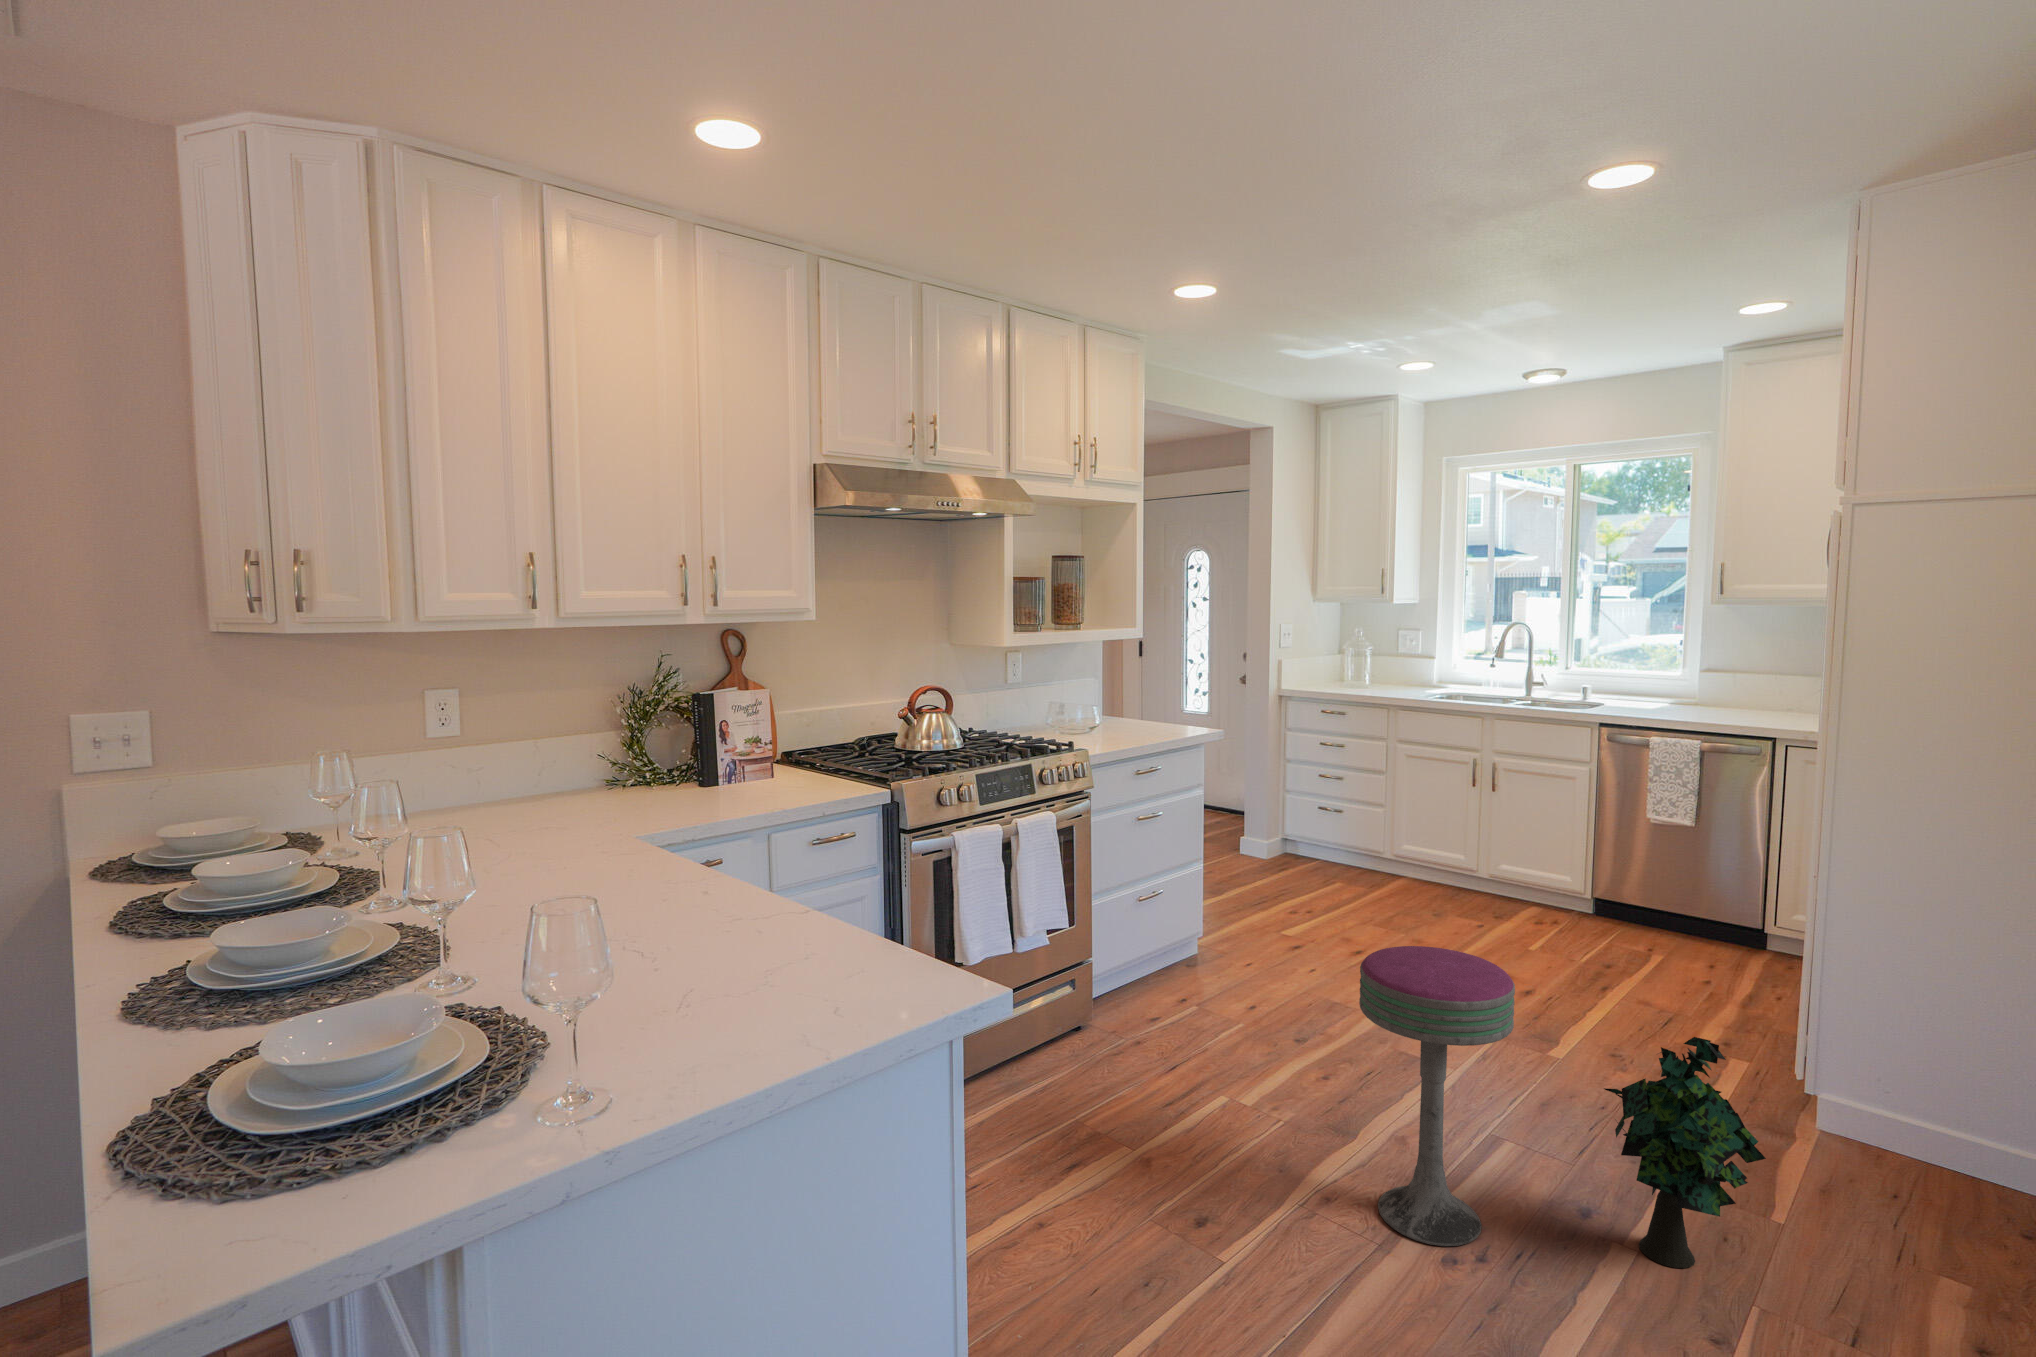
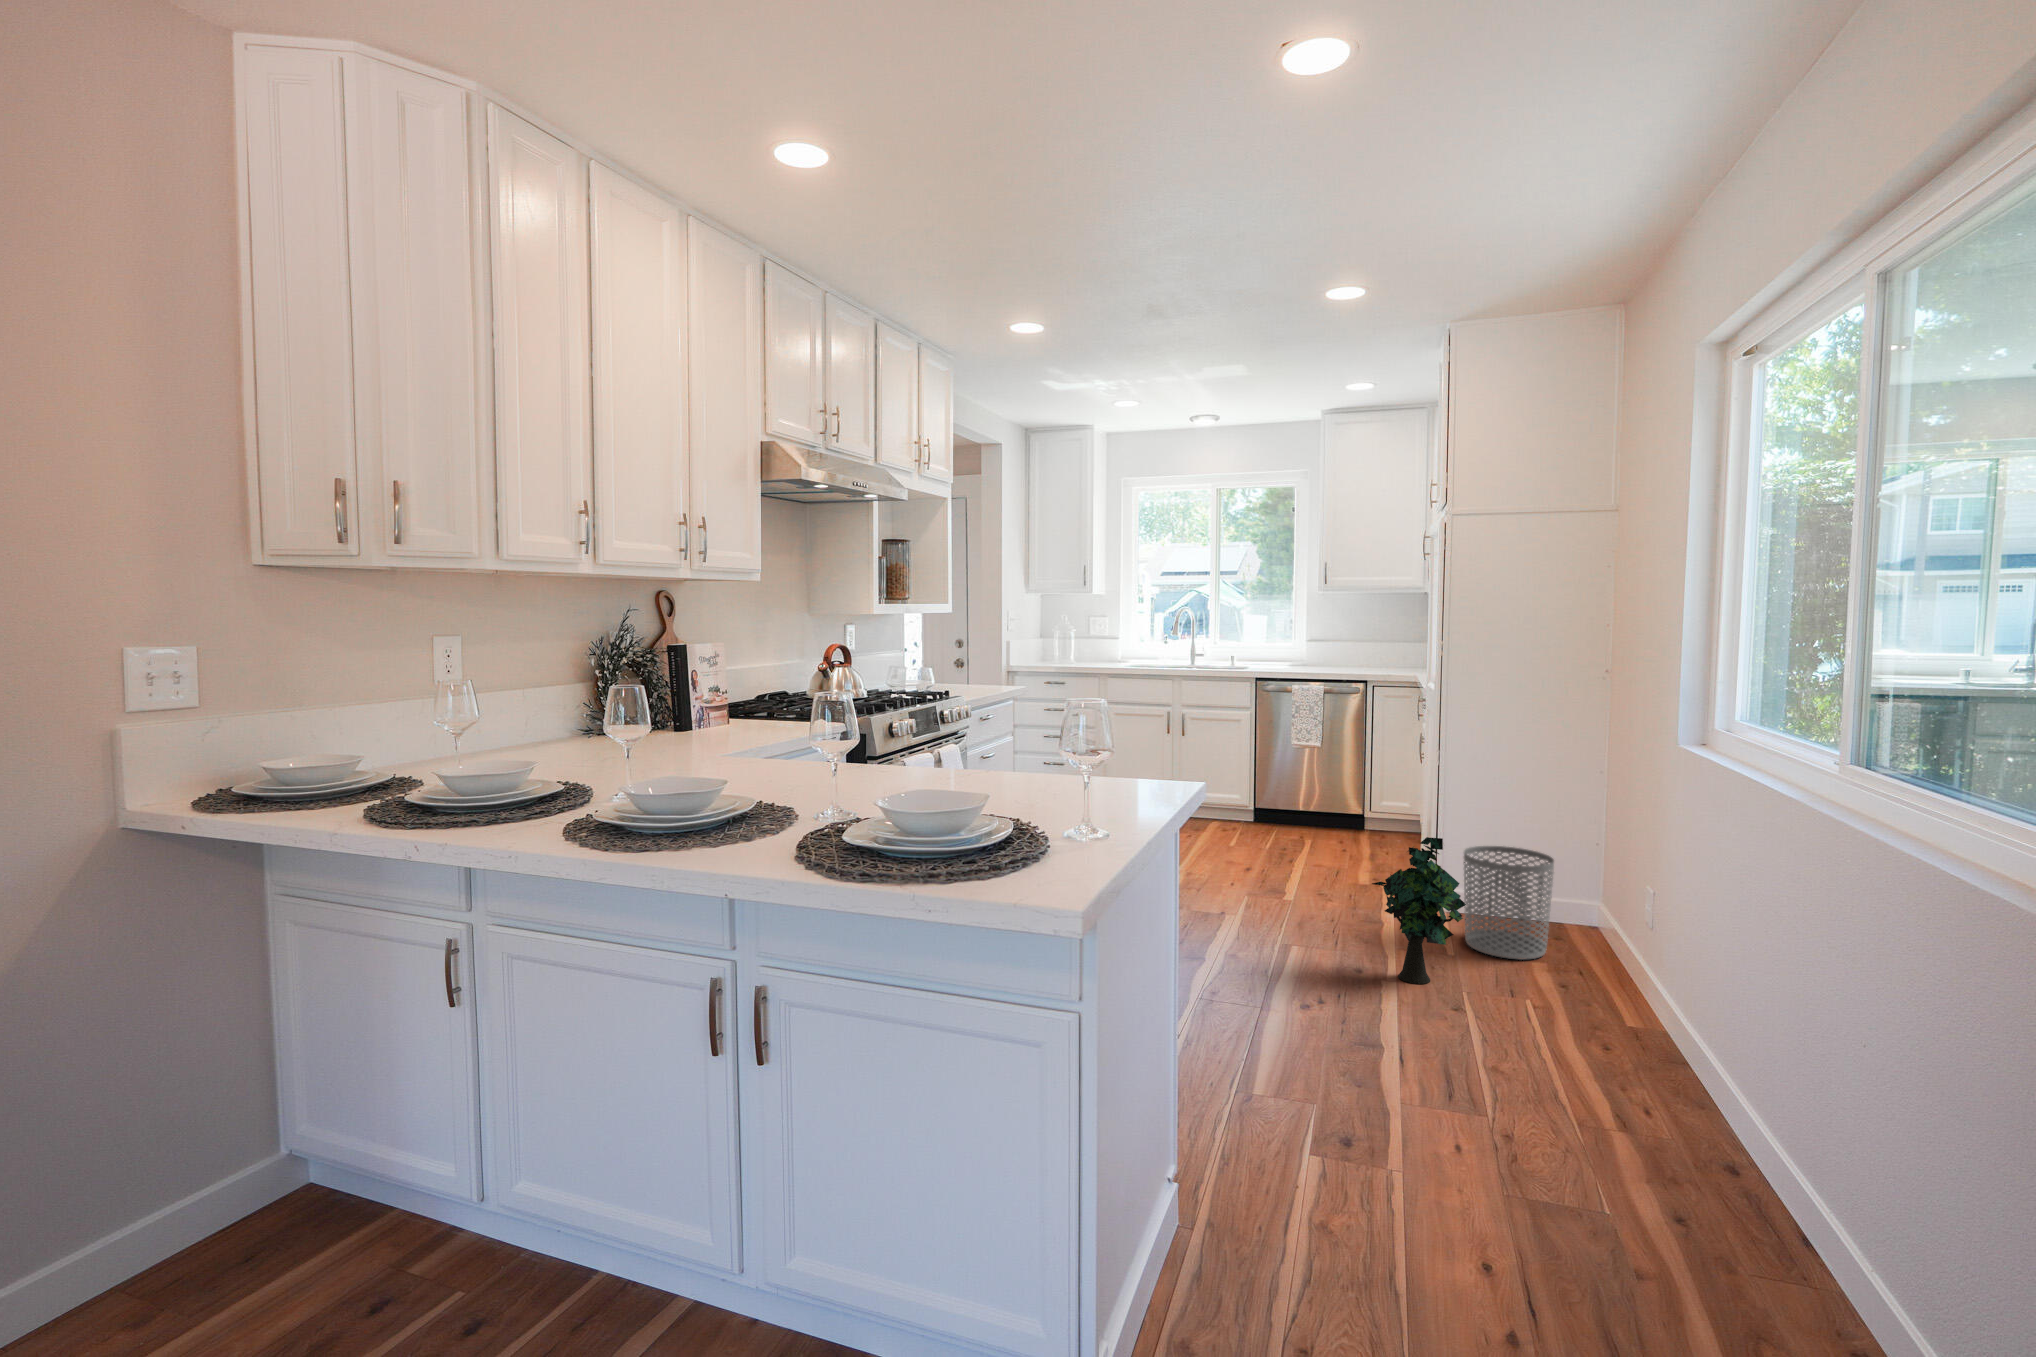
bar stool: present [1359,946,1515,1246] -> none [1234,805,1335,999]
waste bin: none [1811,1048,1991,1265] -> present [1464,846,1554,960]

